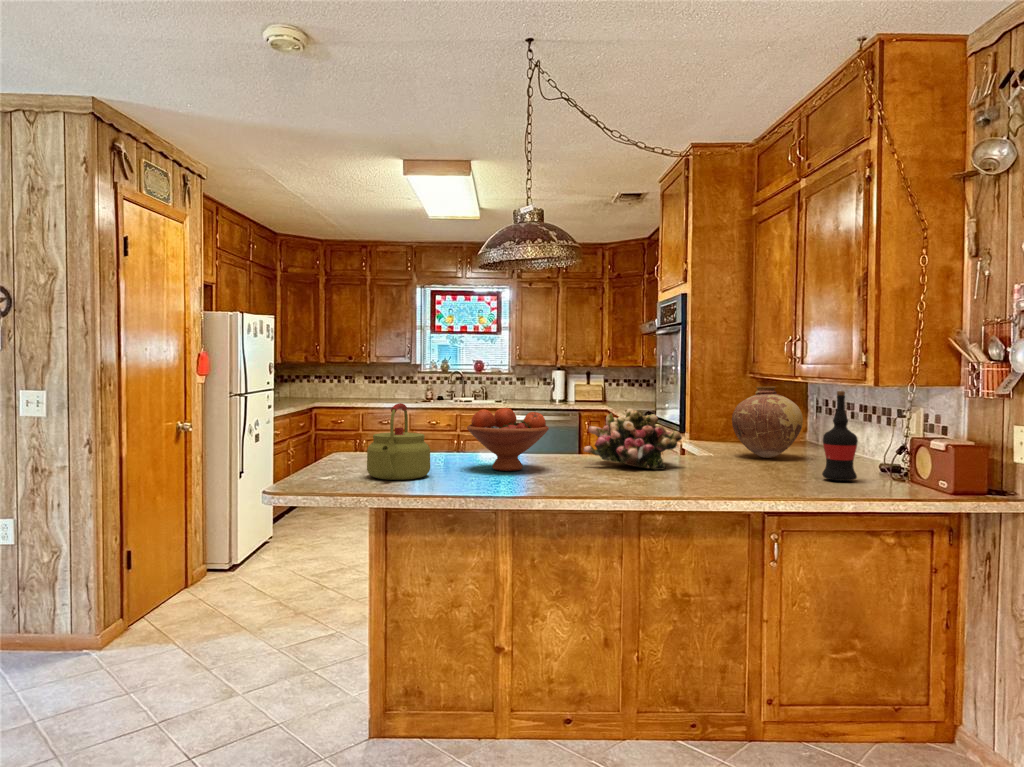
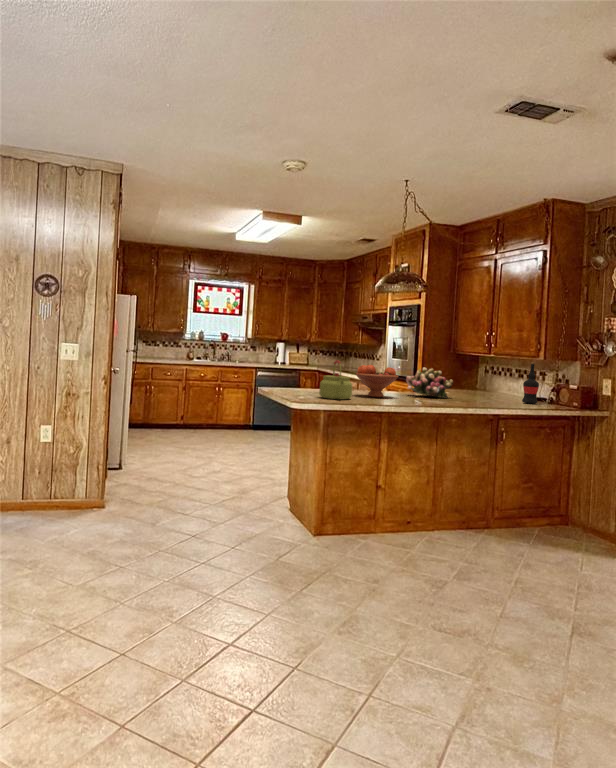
vase: present [732,387,803,458] -> none [460,359,496,395]

